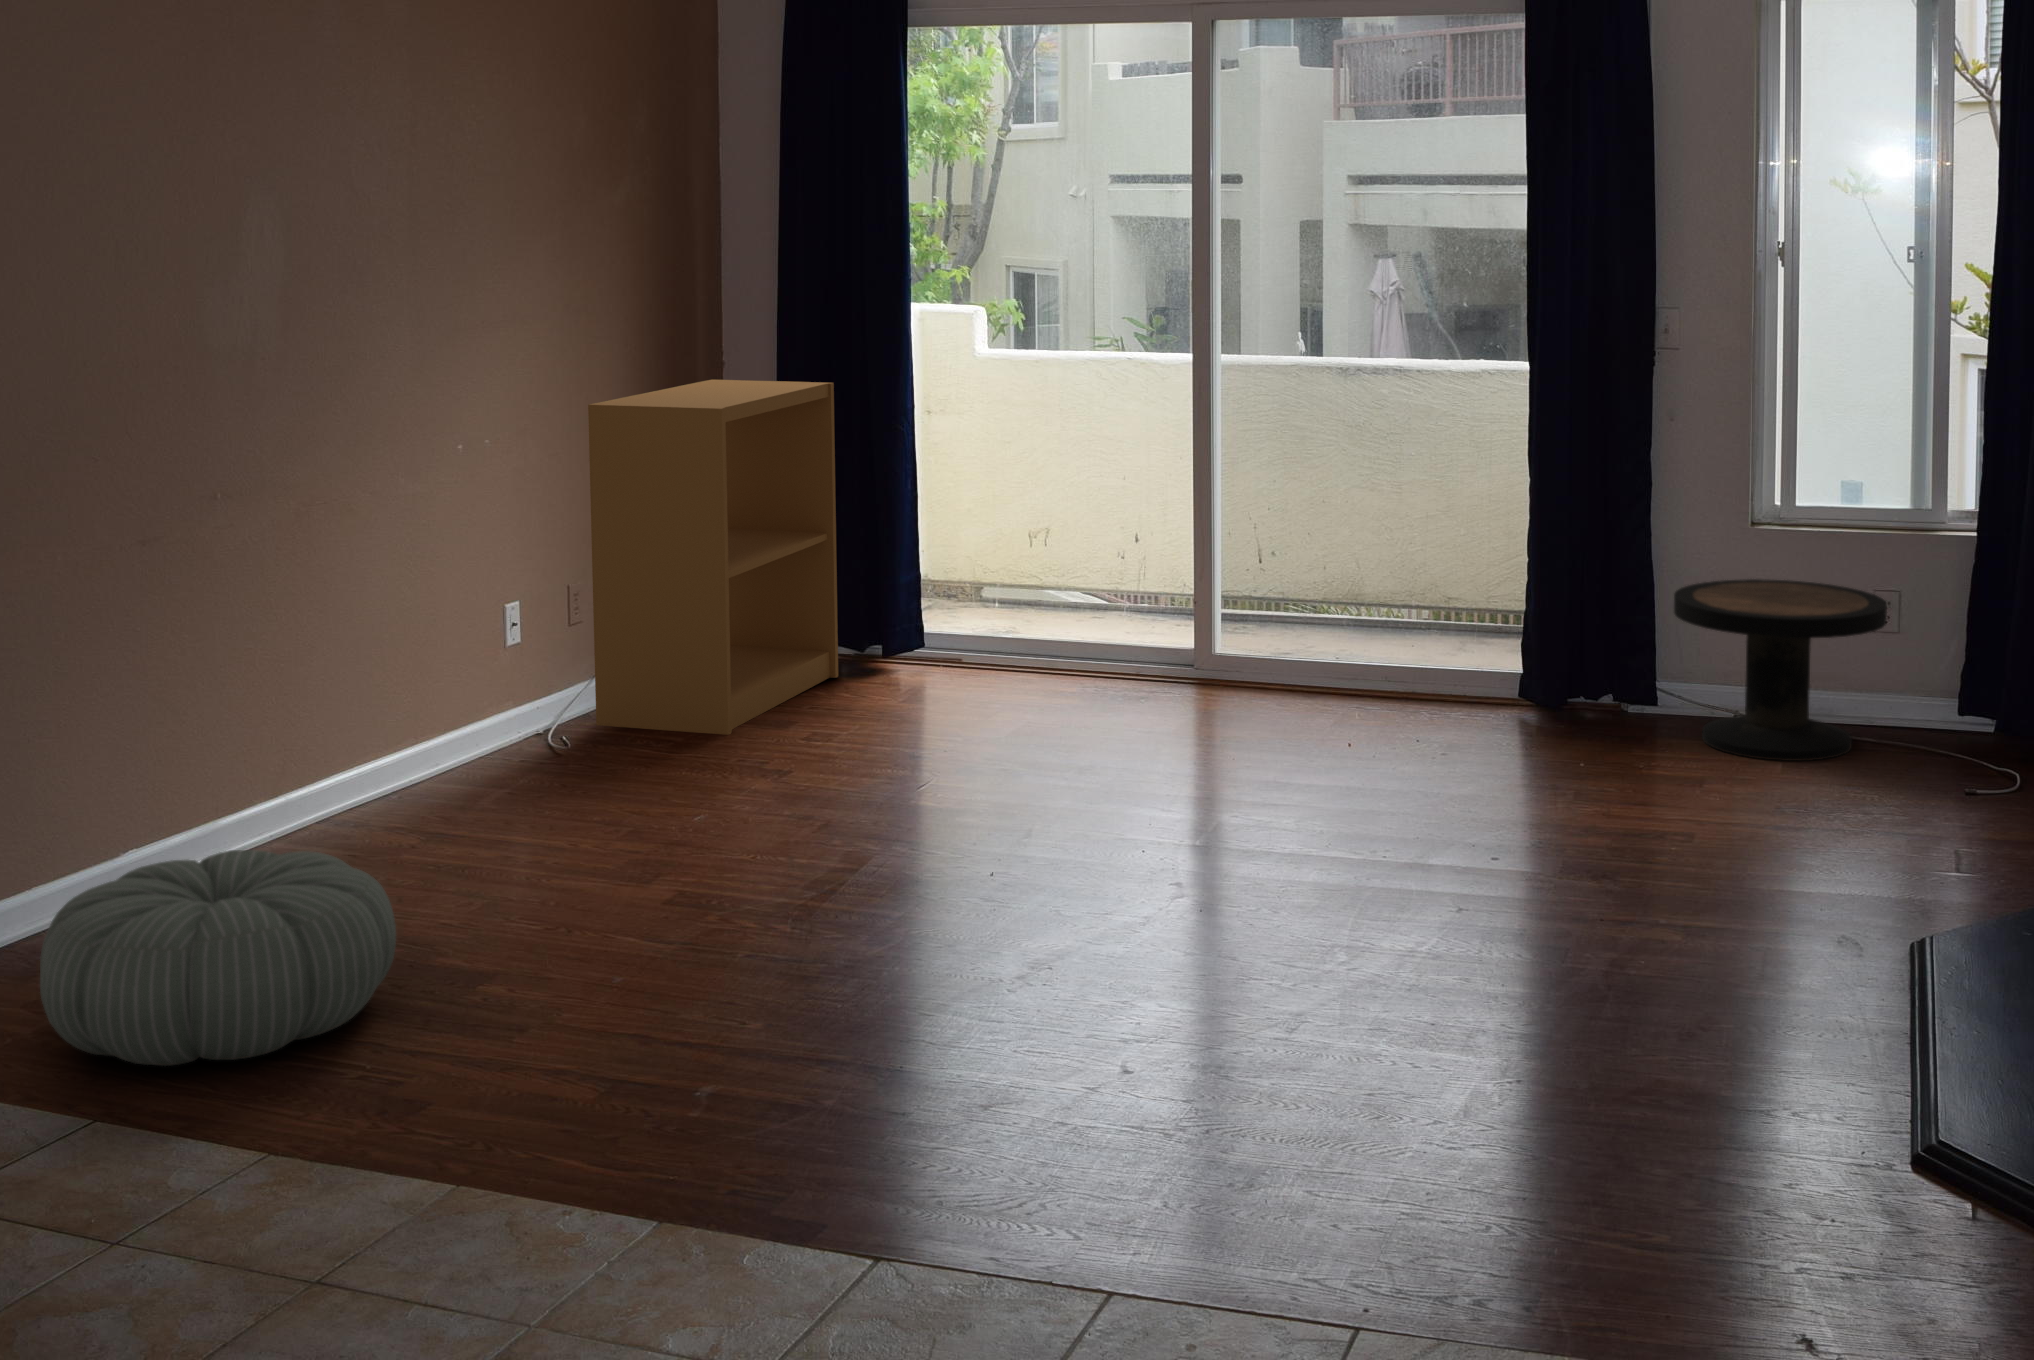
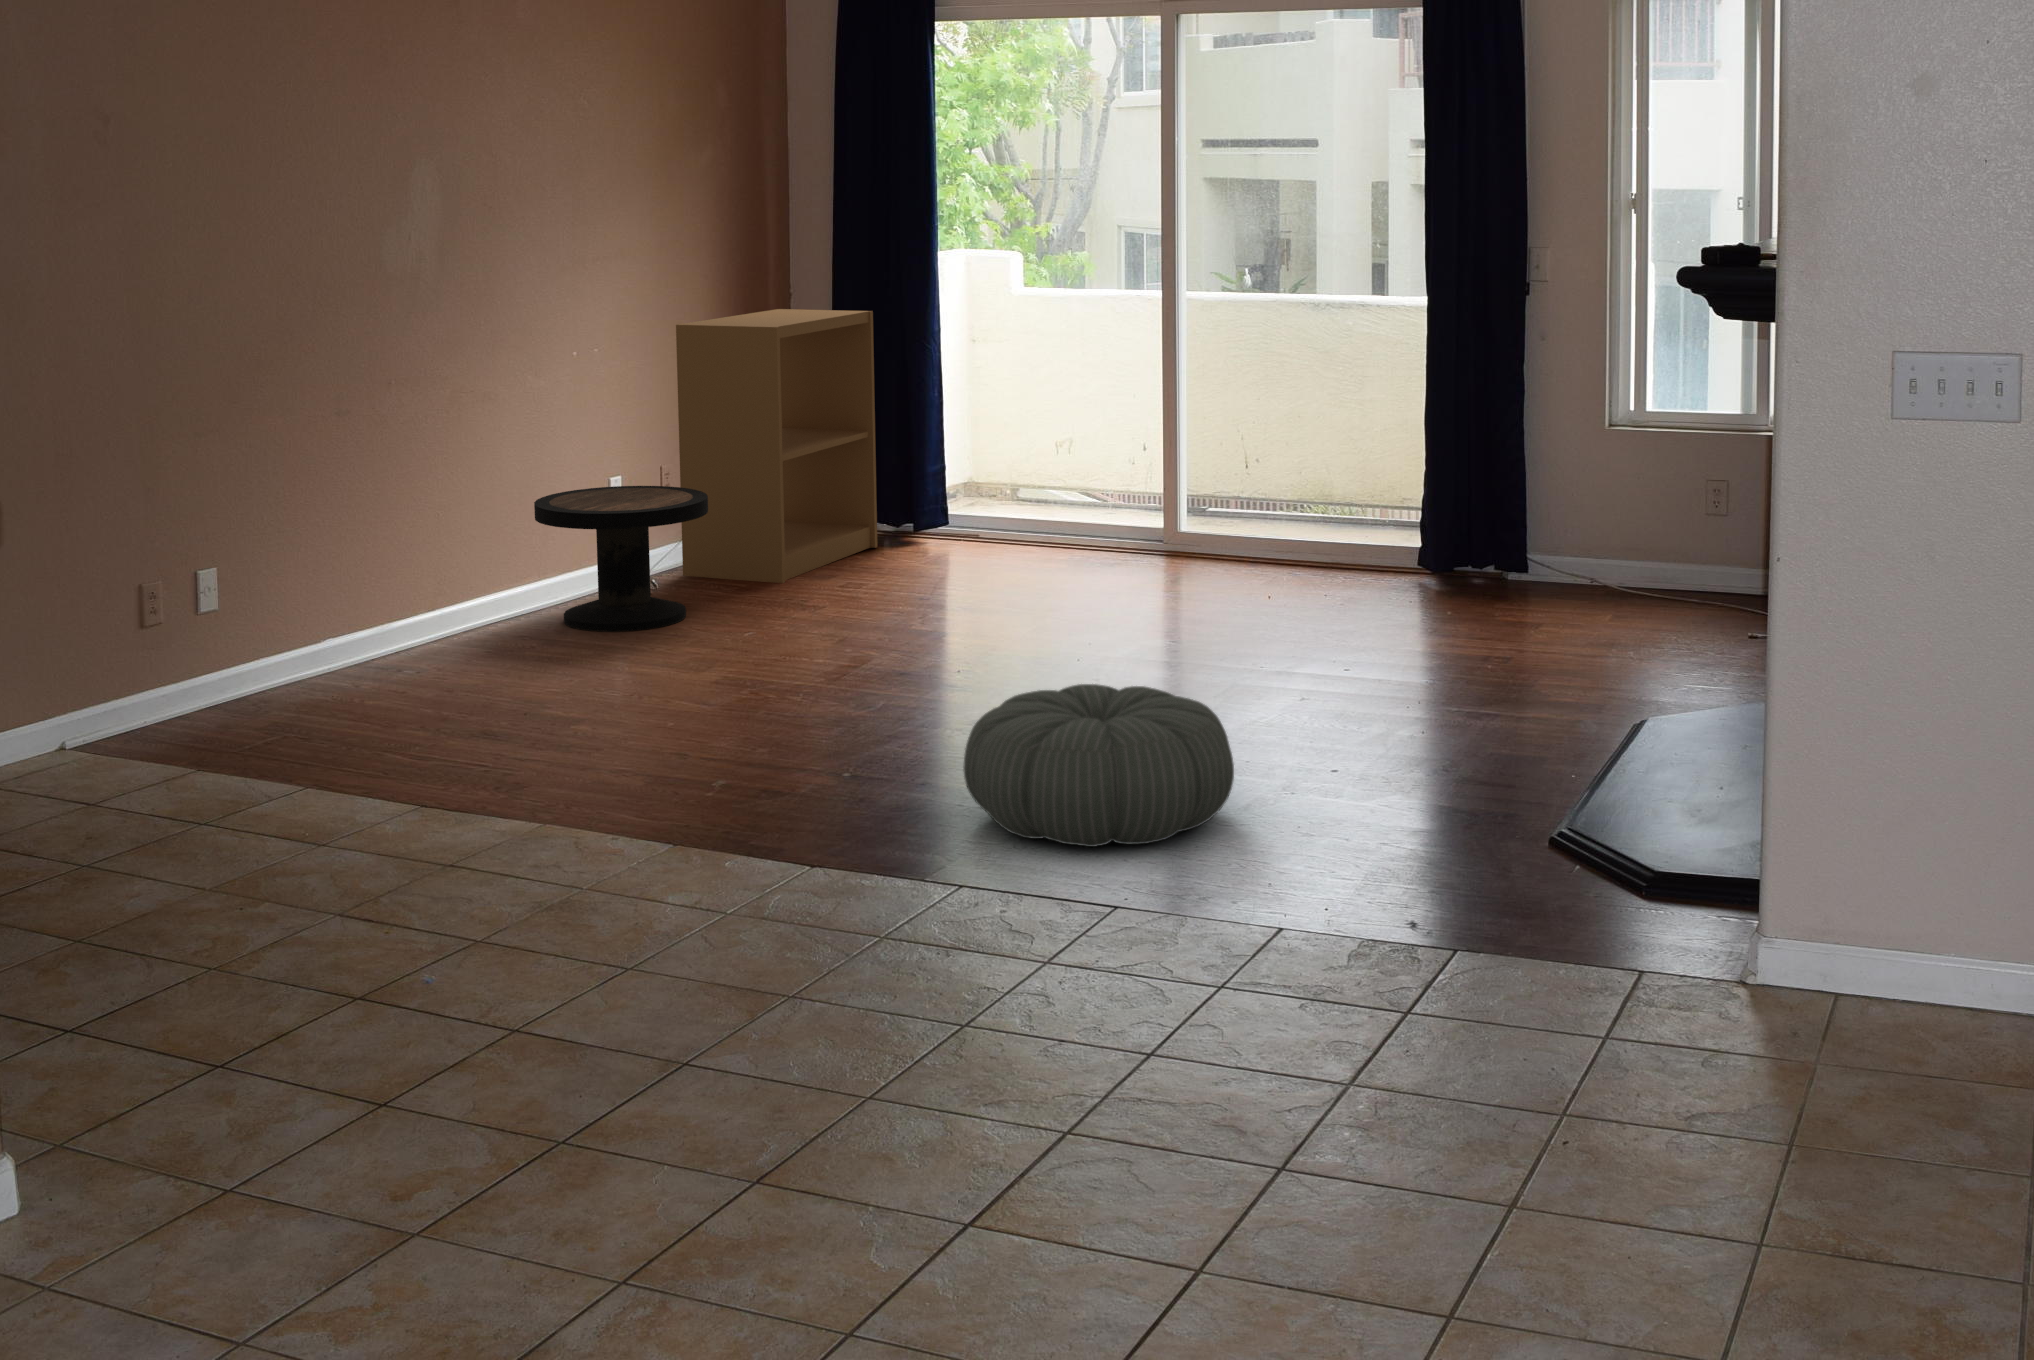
side table: present [1674,579,1887,761] -> present [534,486,708,632]
pouf: present [40,850,396,1066] -> present [963,684,1234,847]

